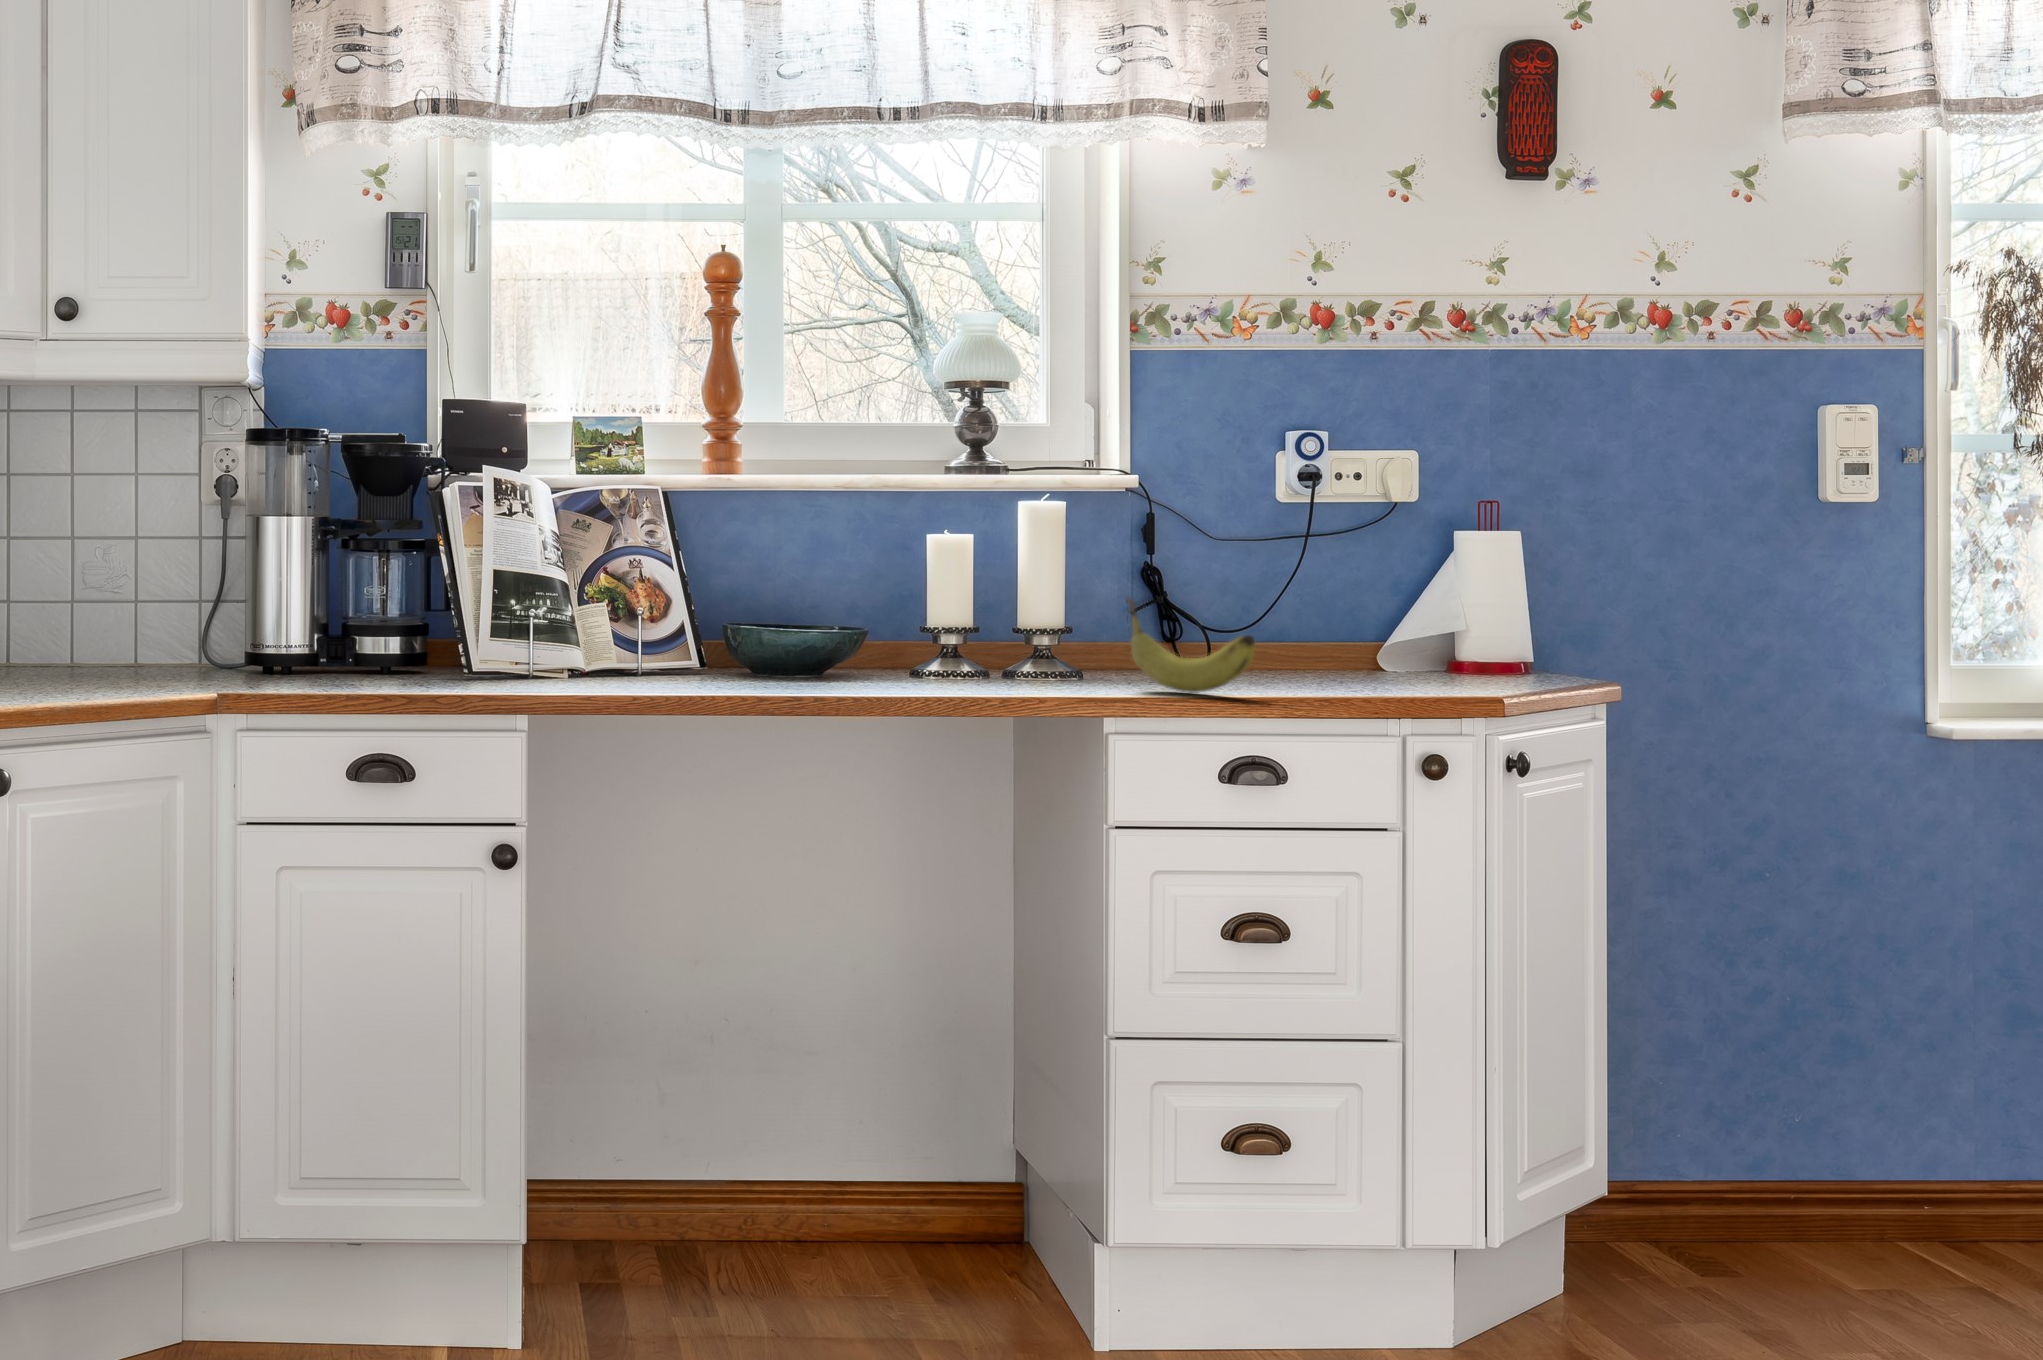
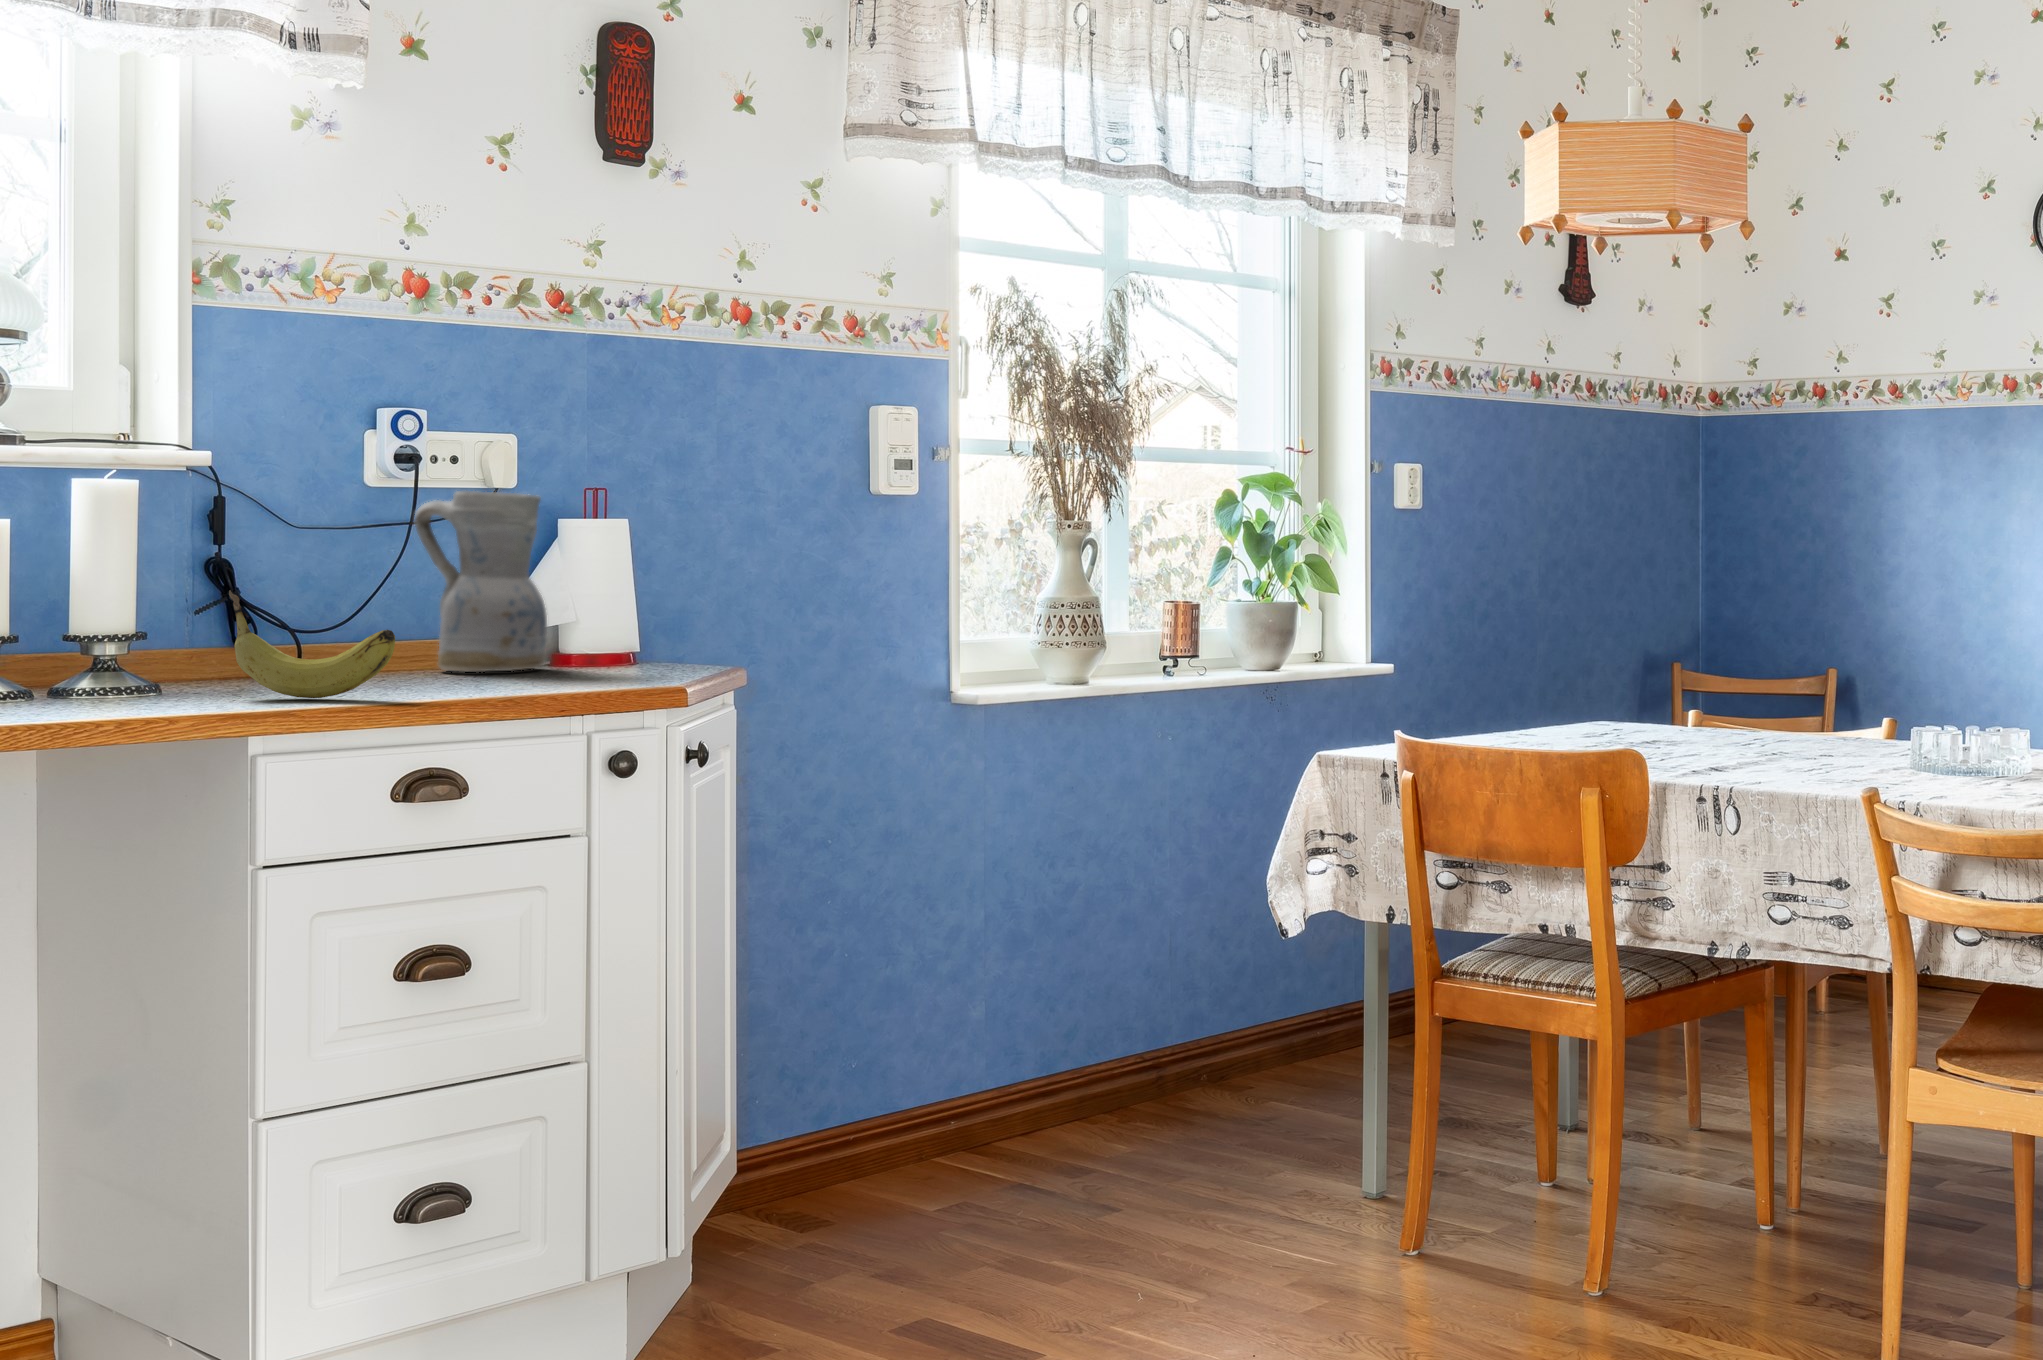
ceramic pitcher: none [1307,505,1429,674] -> present [415,490,547,672]

